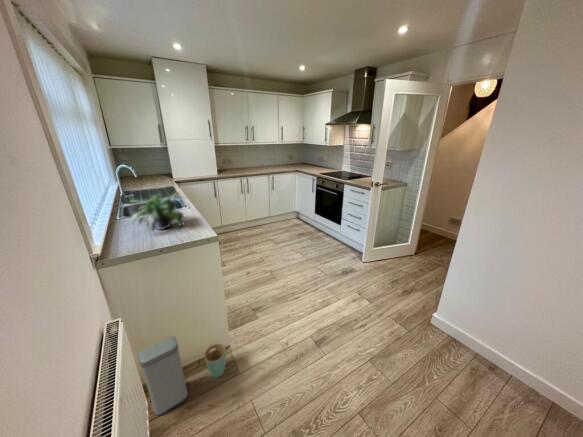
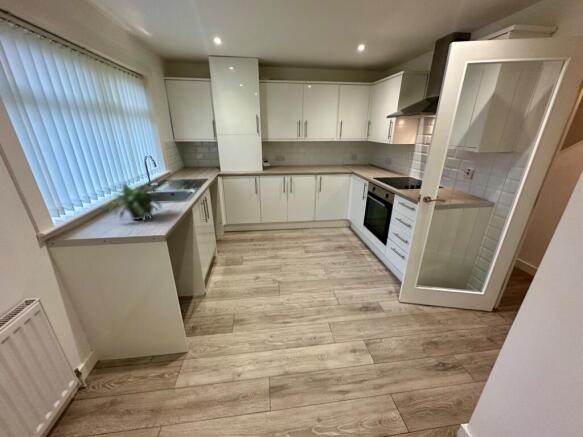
trash can: present [138,336,226,416] -> none [63,327,167,399]

